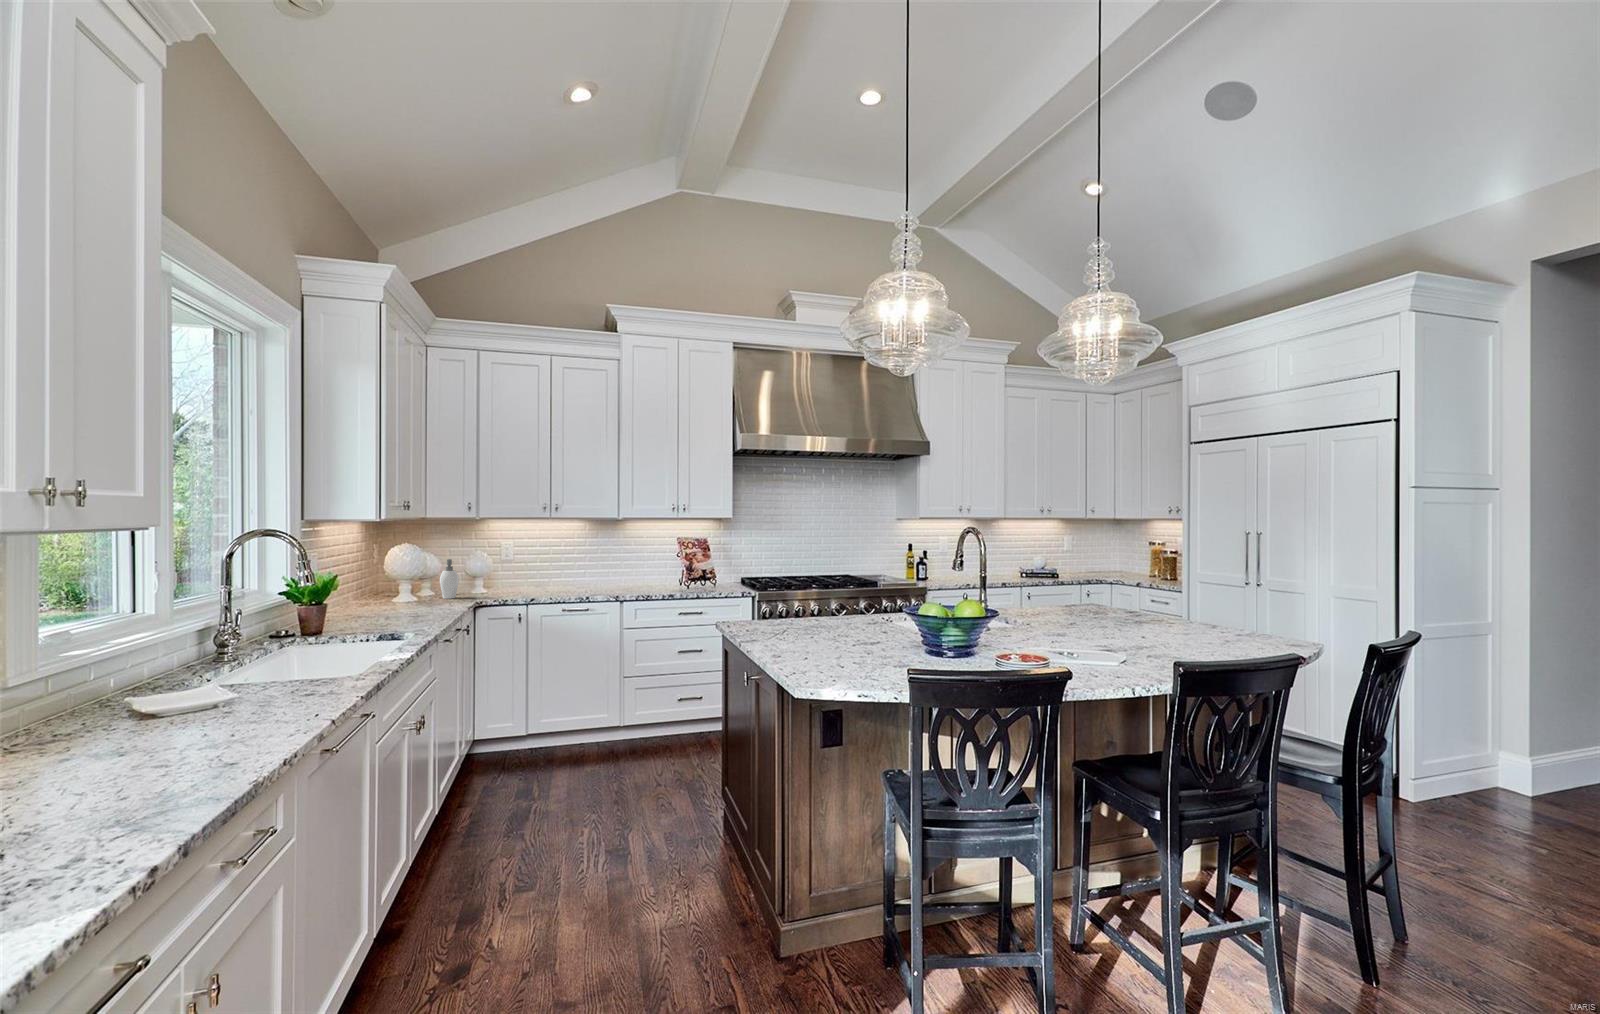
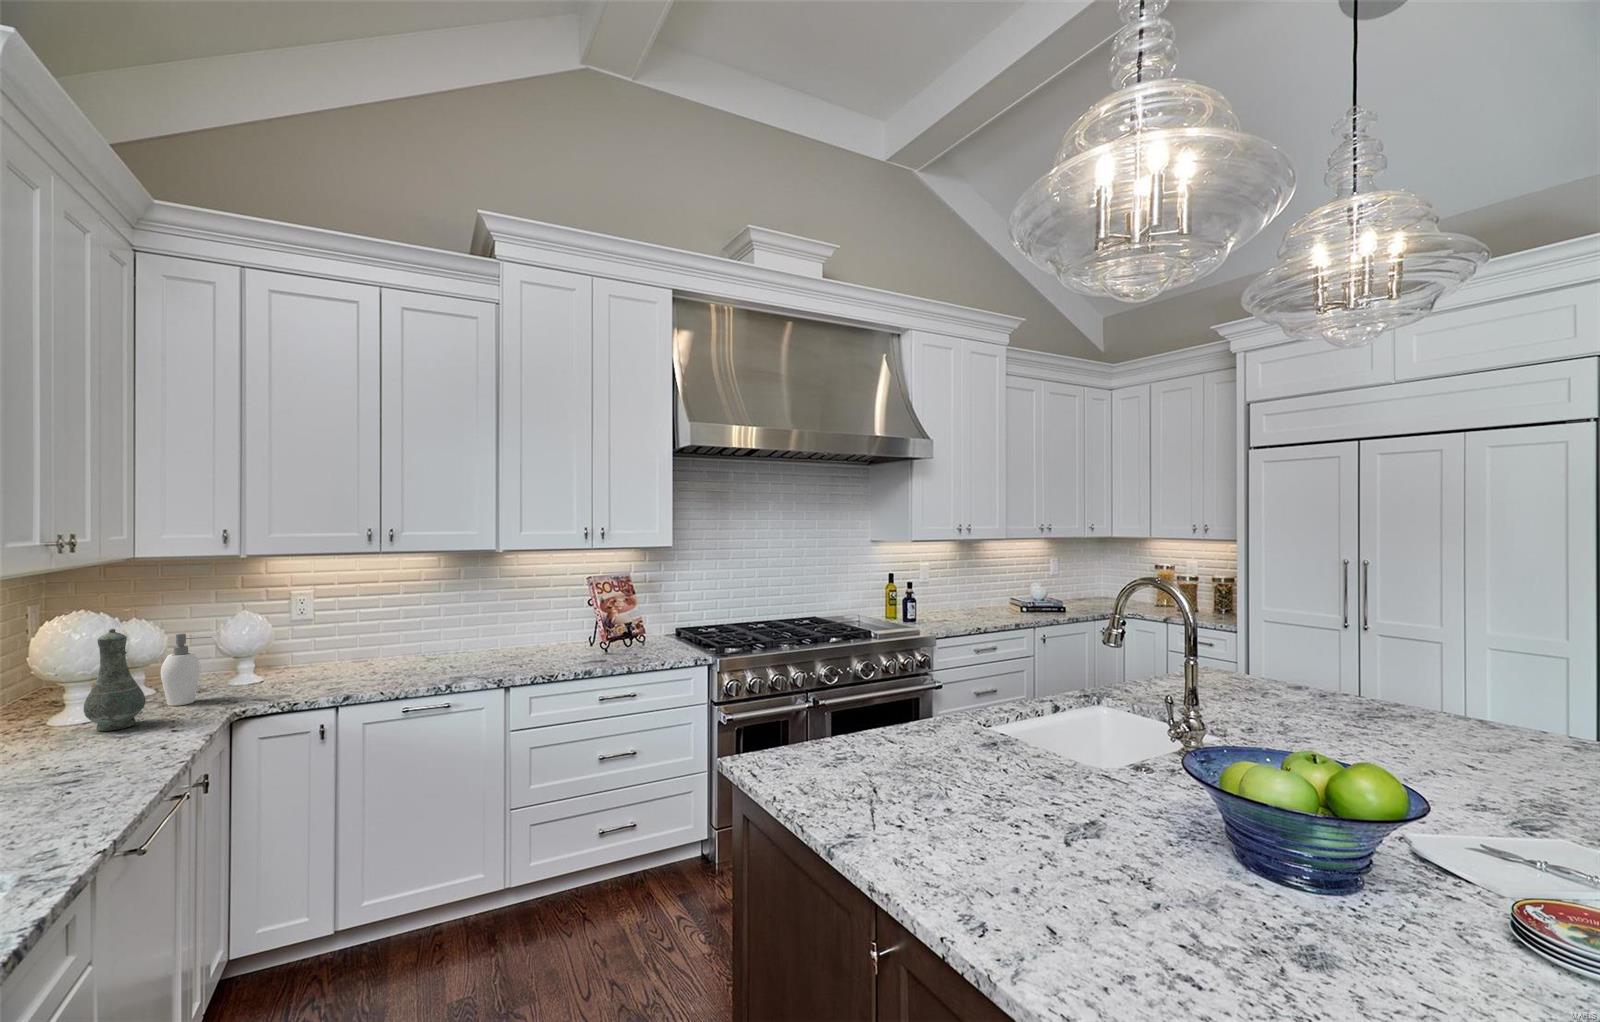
vase: none [409,551,436,605] -> present [84,629,146,731]

